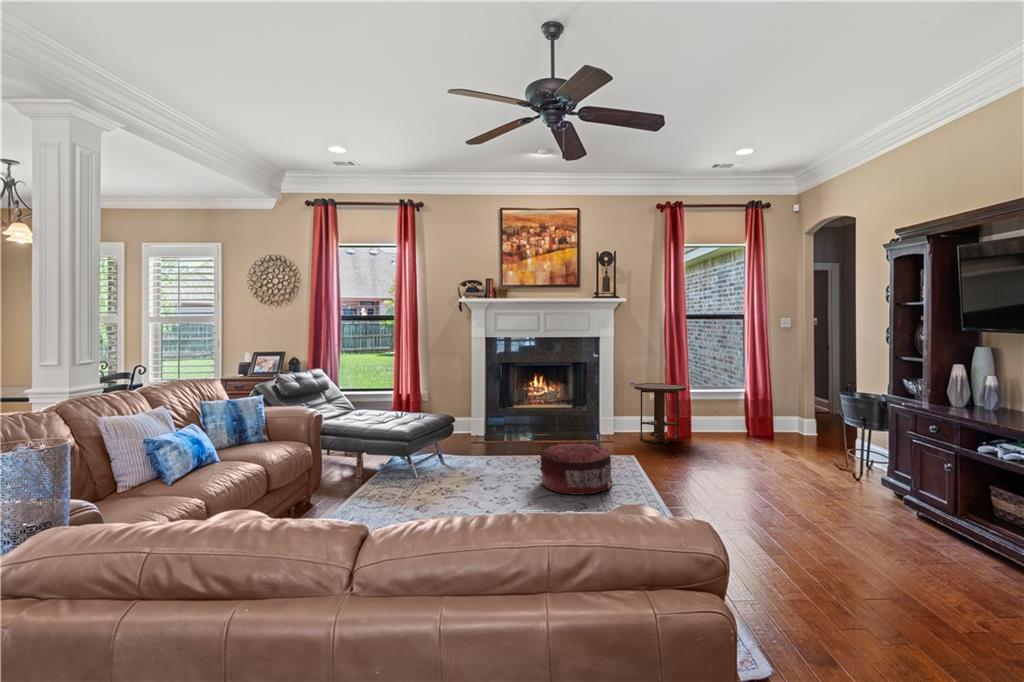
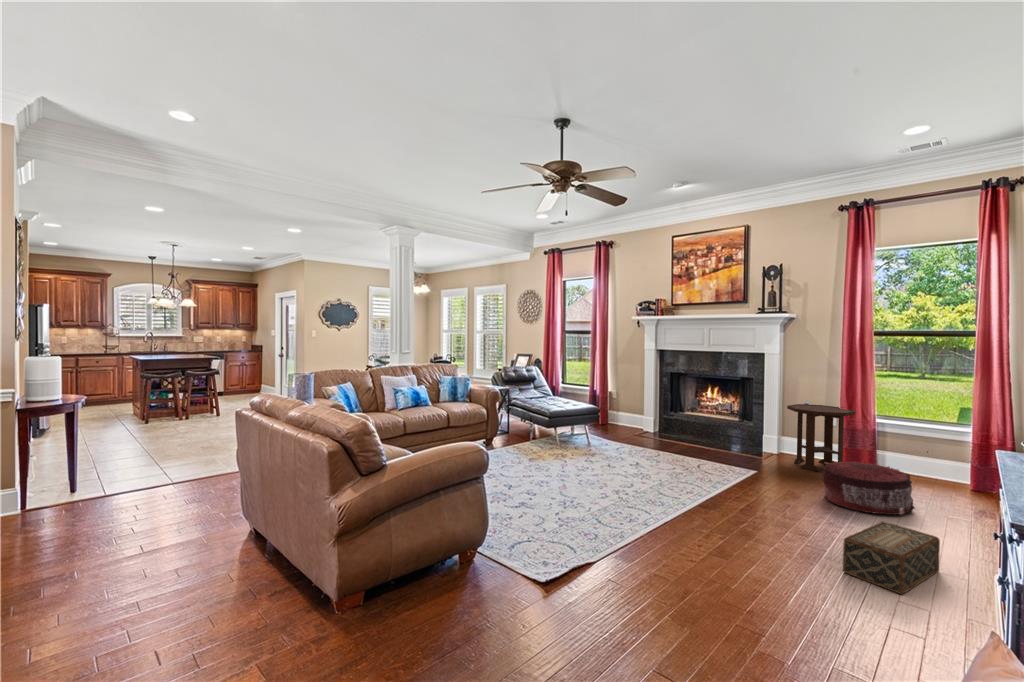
pouf: present [540,443,612,495] -> present [822,461,915,515]
woven basket: none [844,474,927,530] -> present [843,522,940,594]

